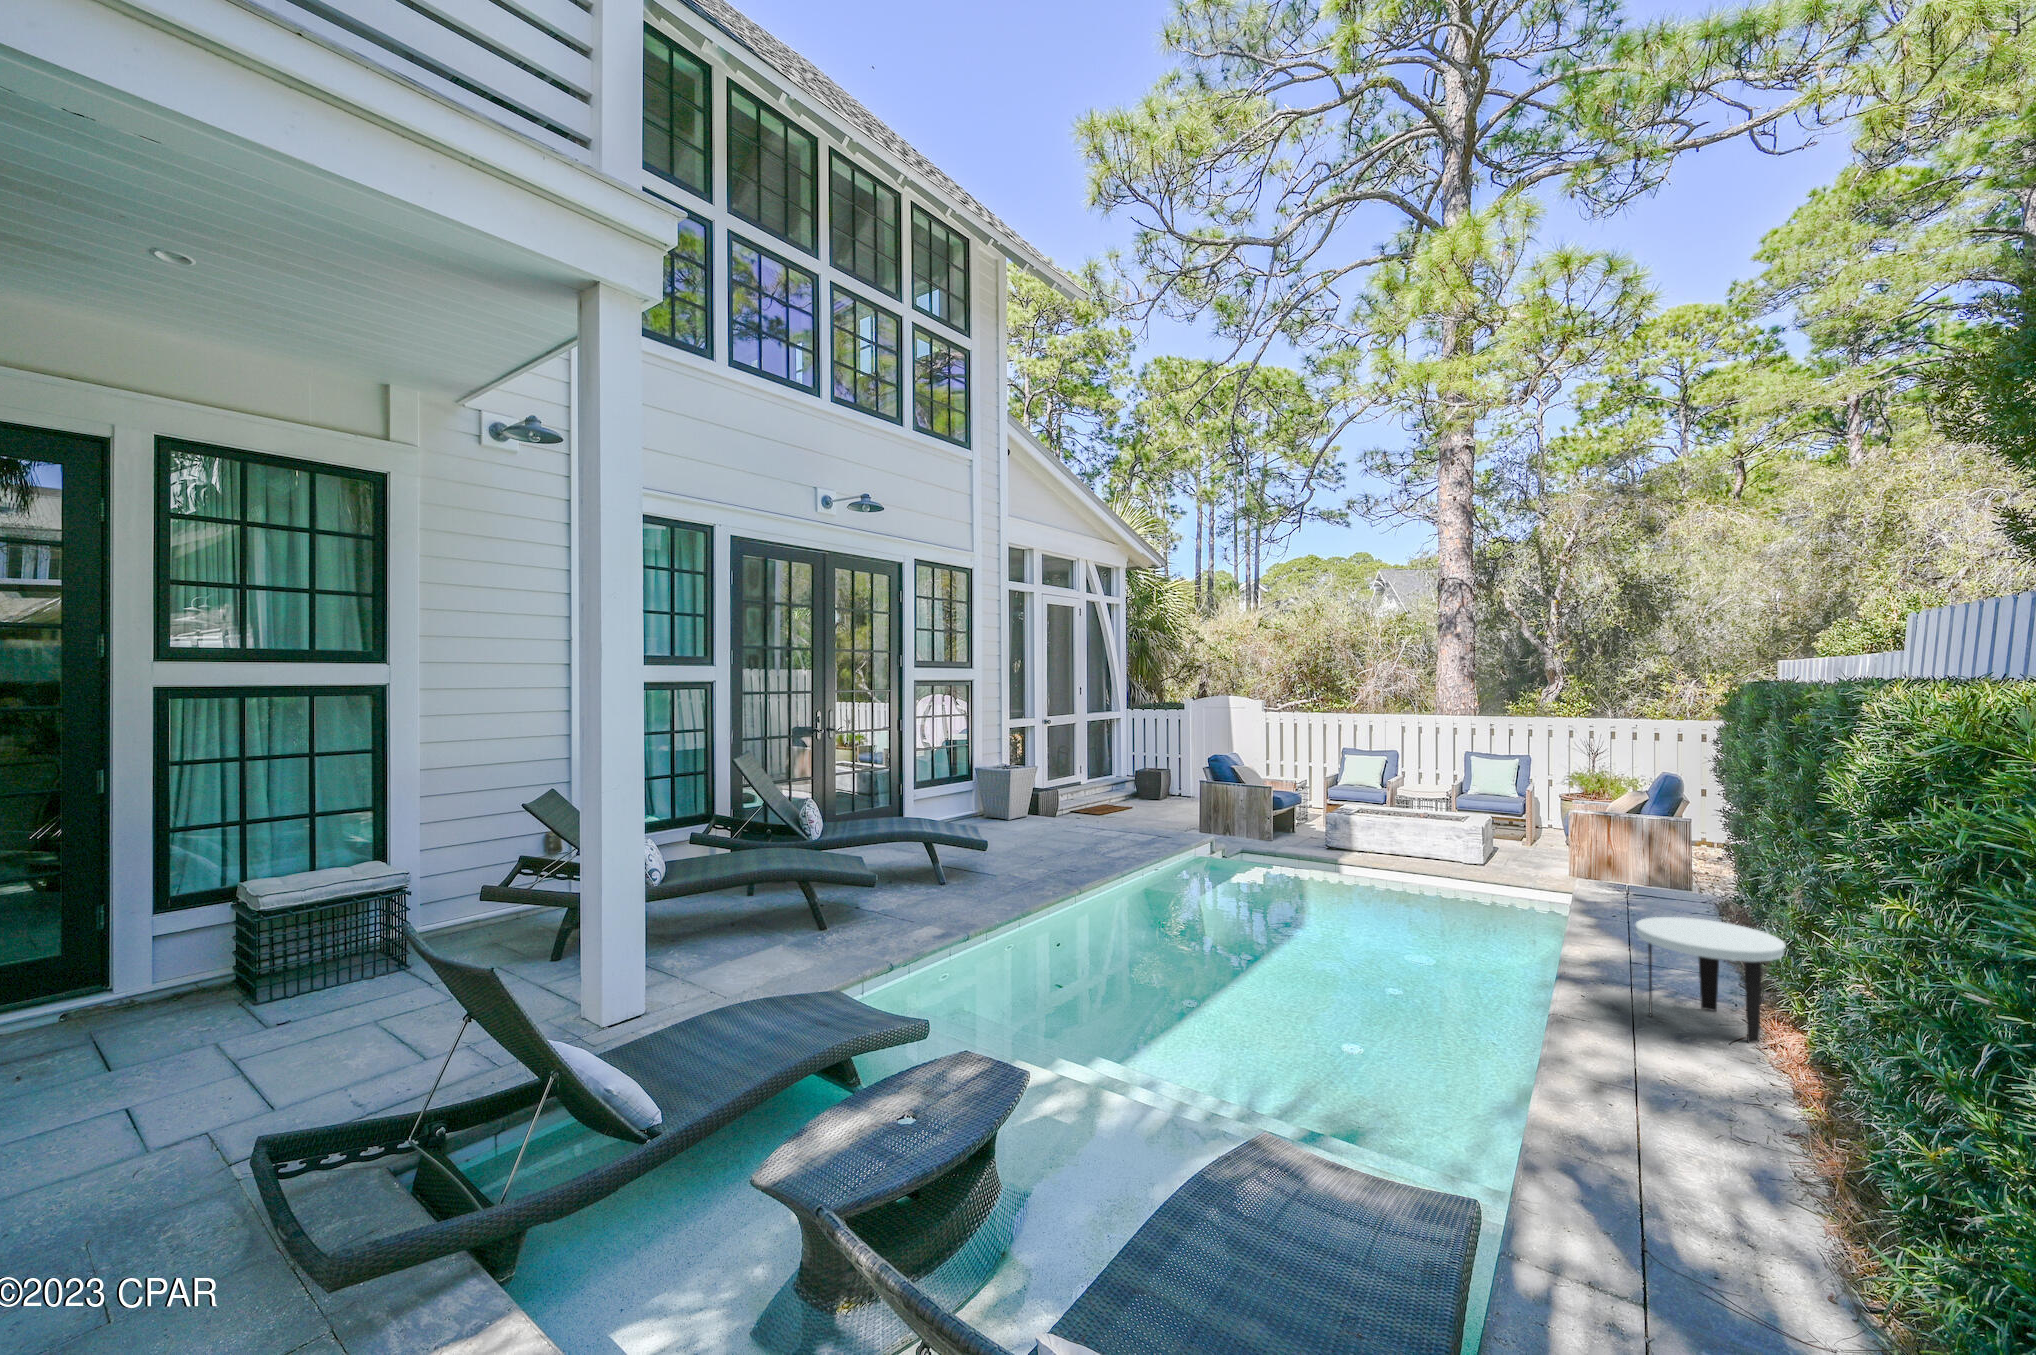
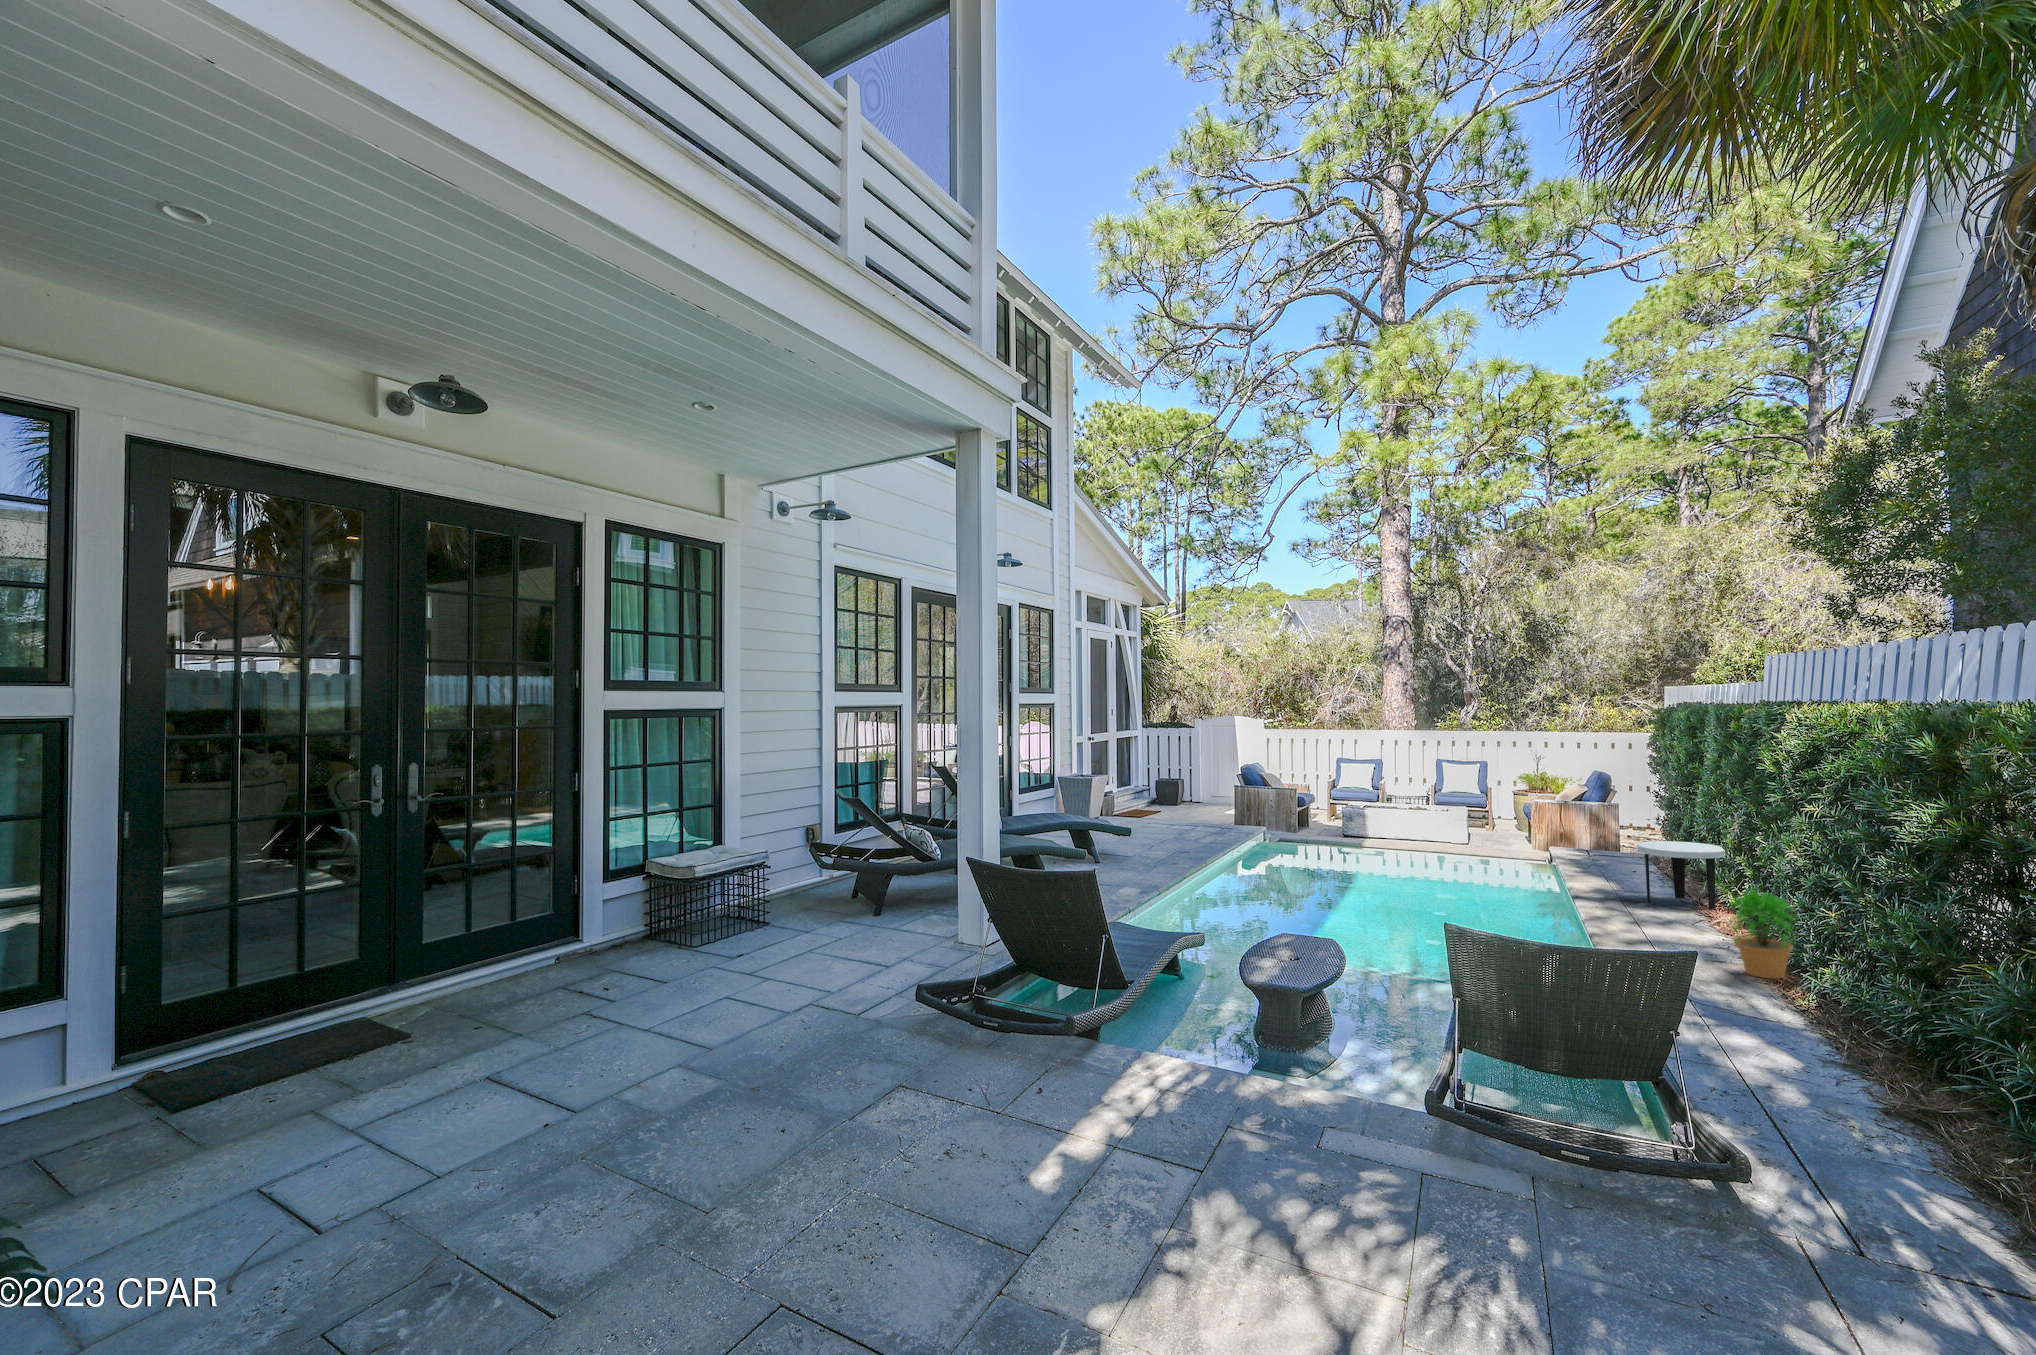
potted plant: none [1691,1085,1864,1282] -> present [1728,889,1800,979]

